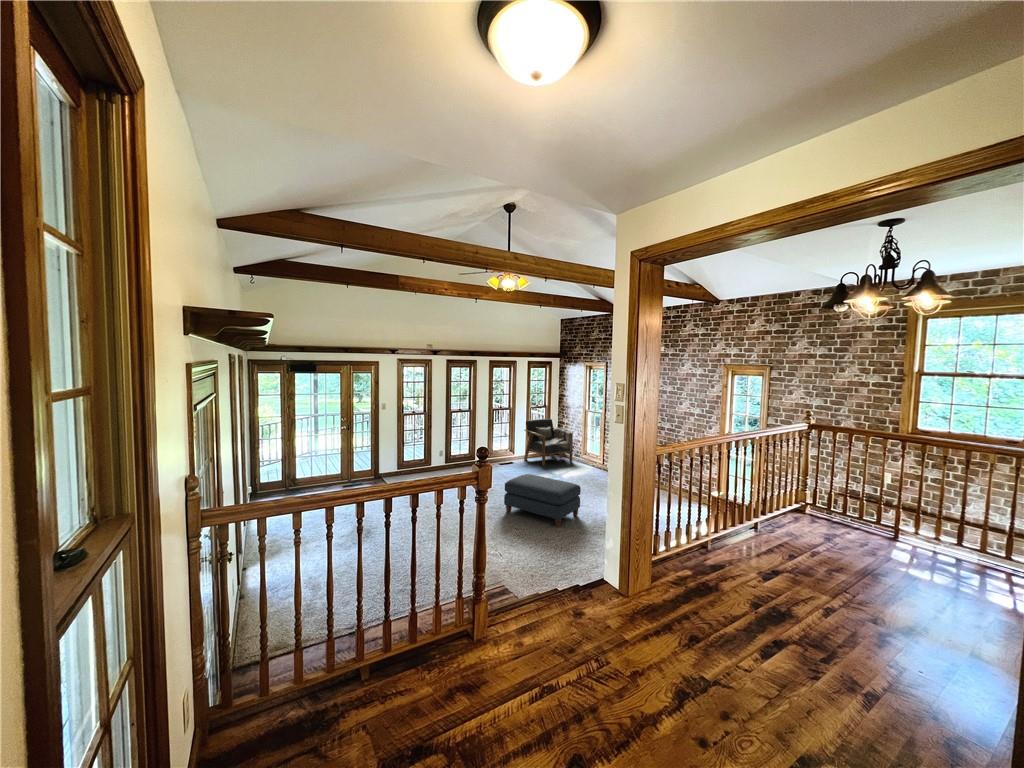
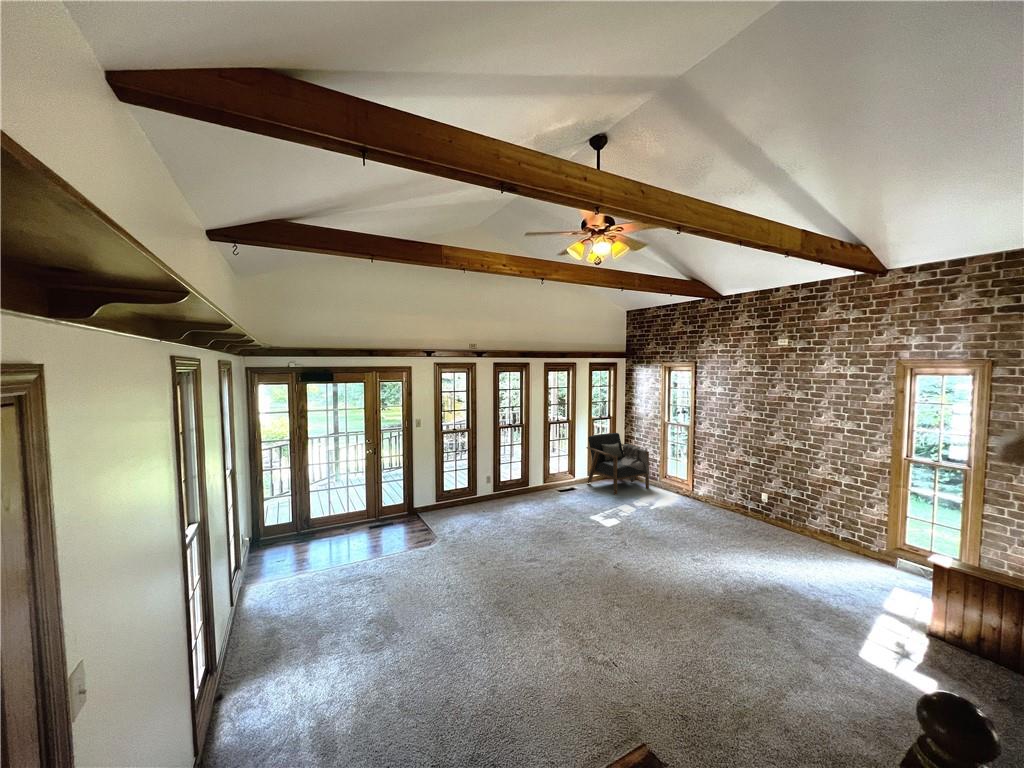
ottoman: present [504,474,581,527] -> none [593,516,704,602]

